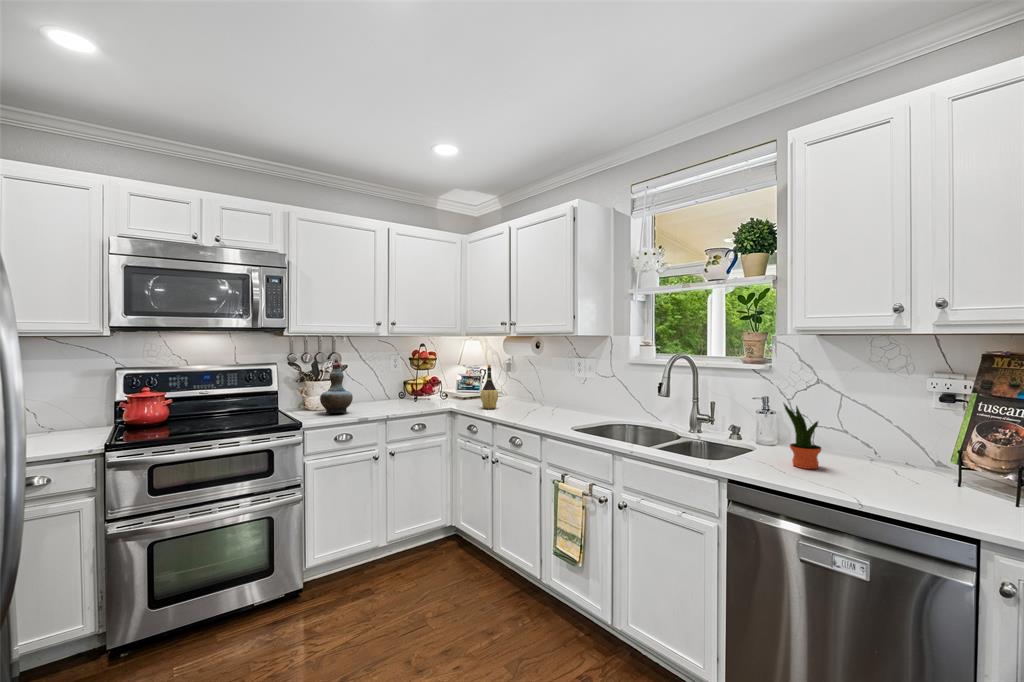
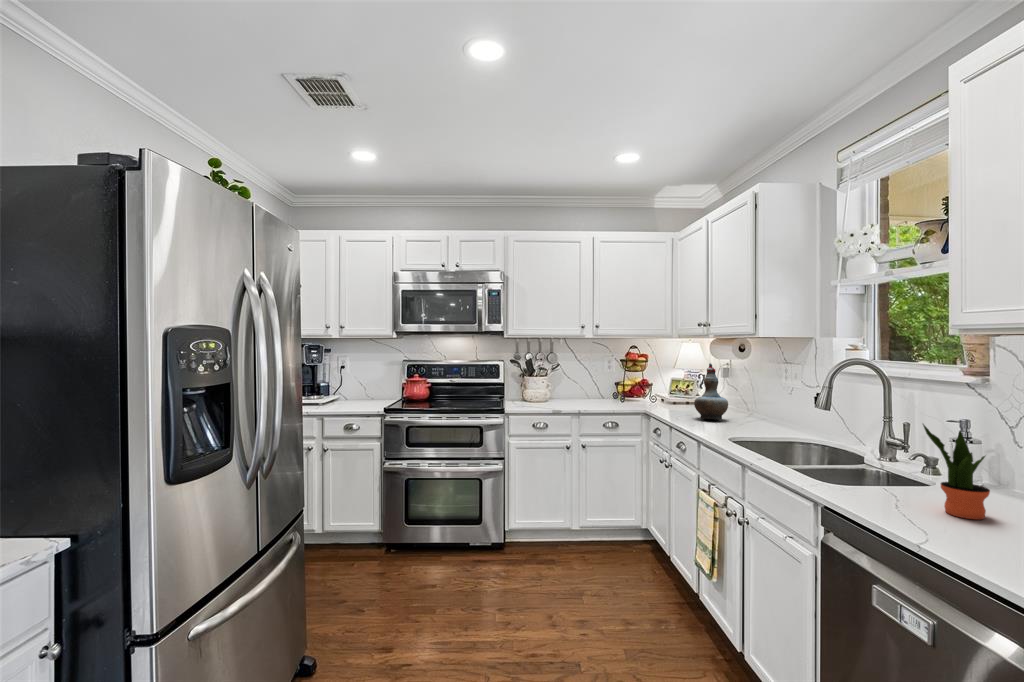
decorative vase: present [320,359,353,413] -> present [694,363,728,420]
wine bottle: present [481,365,498,409] -> none [674,368,693,413]

